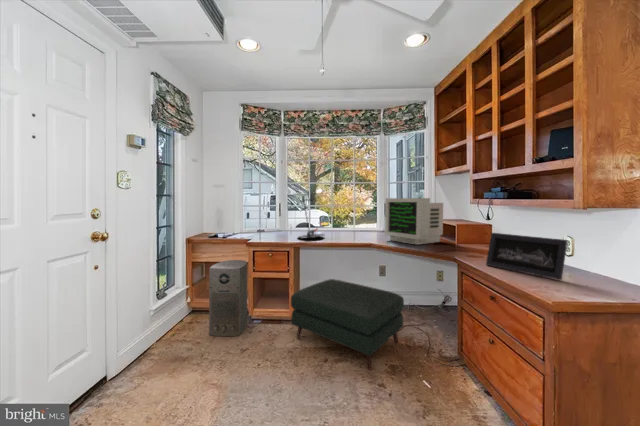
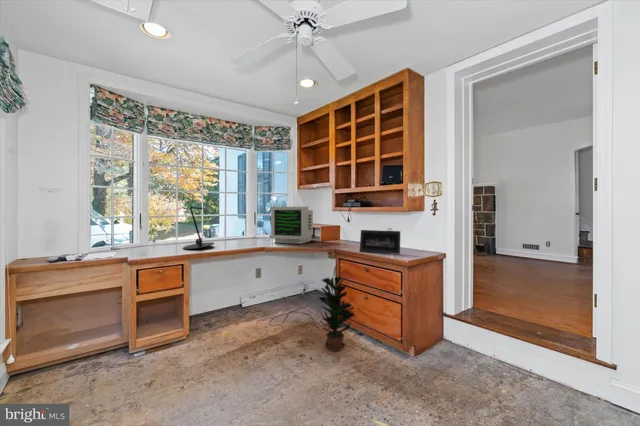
air purifier: present [209,260,247,336] -> none [75,283,128,388]
ottoman: present [291,279,404,370] -> none [196,285,296,352]
potted plant: none [409,294,470,400] -> present [319,277,354,351]

